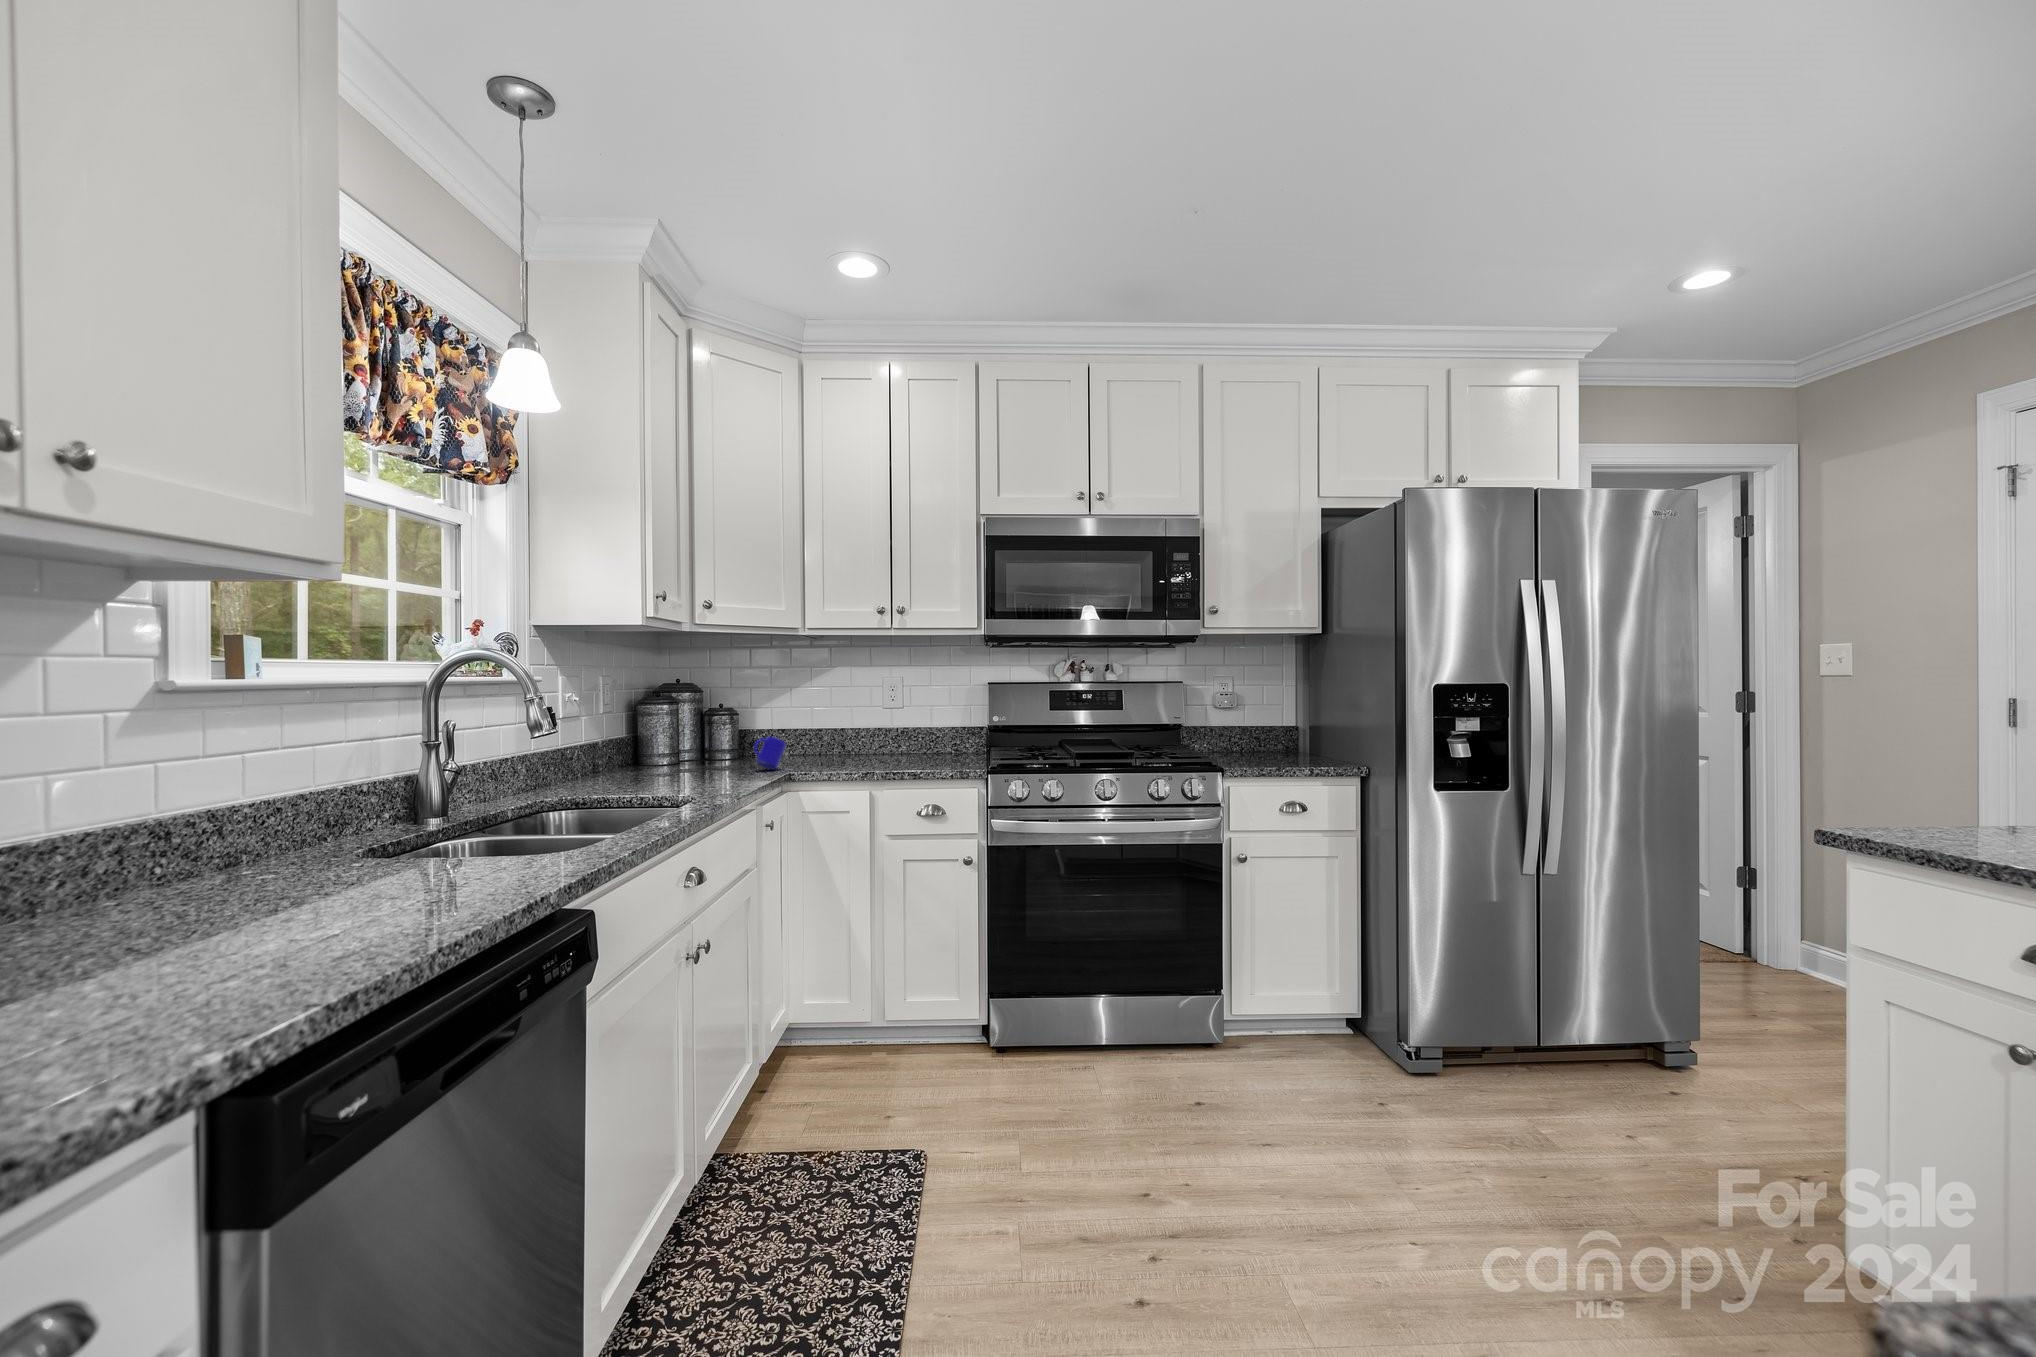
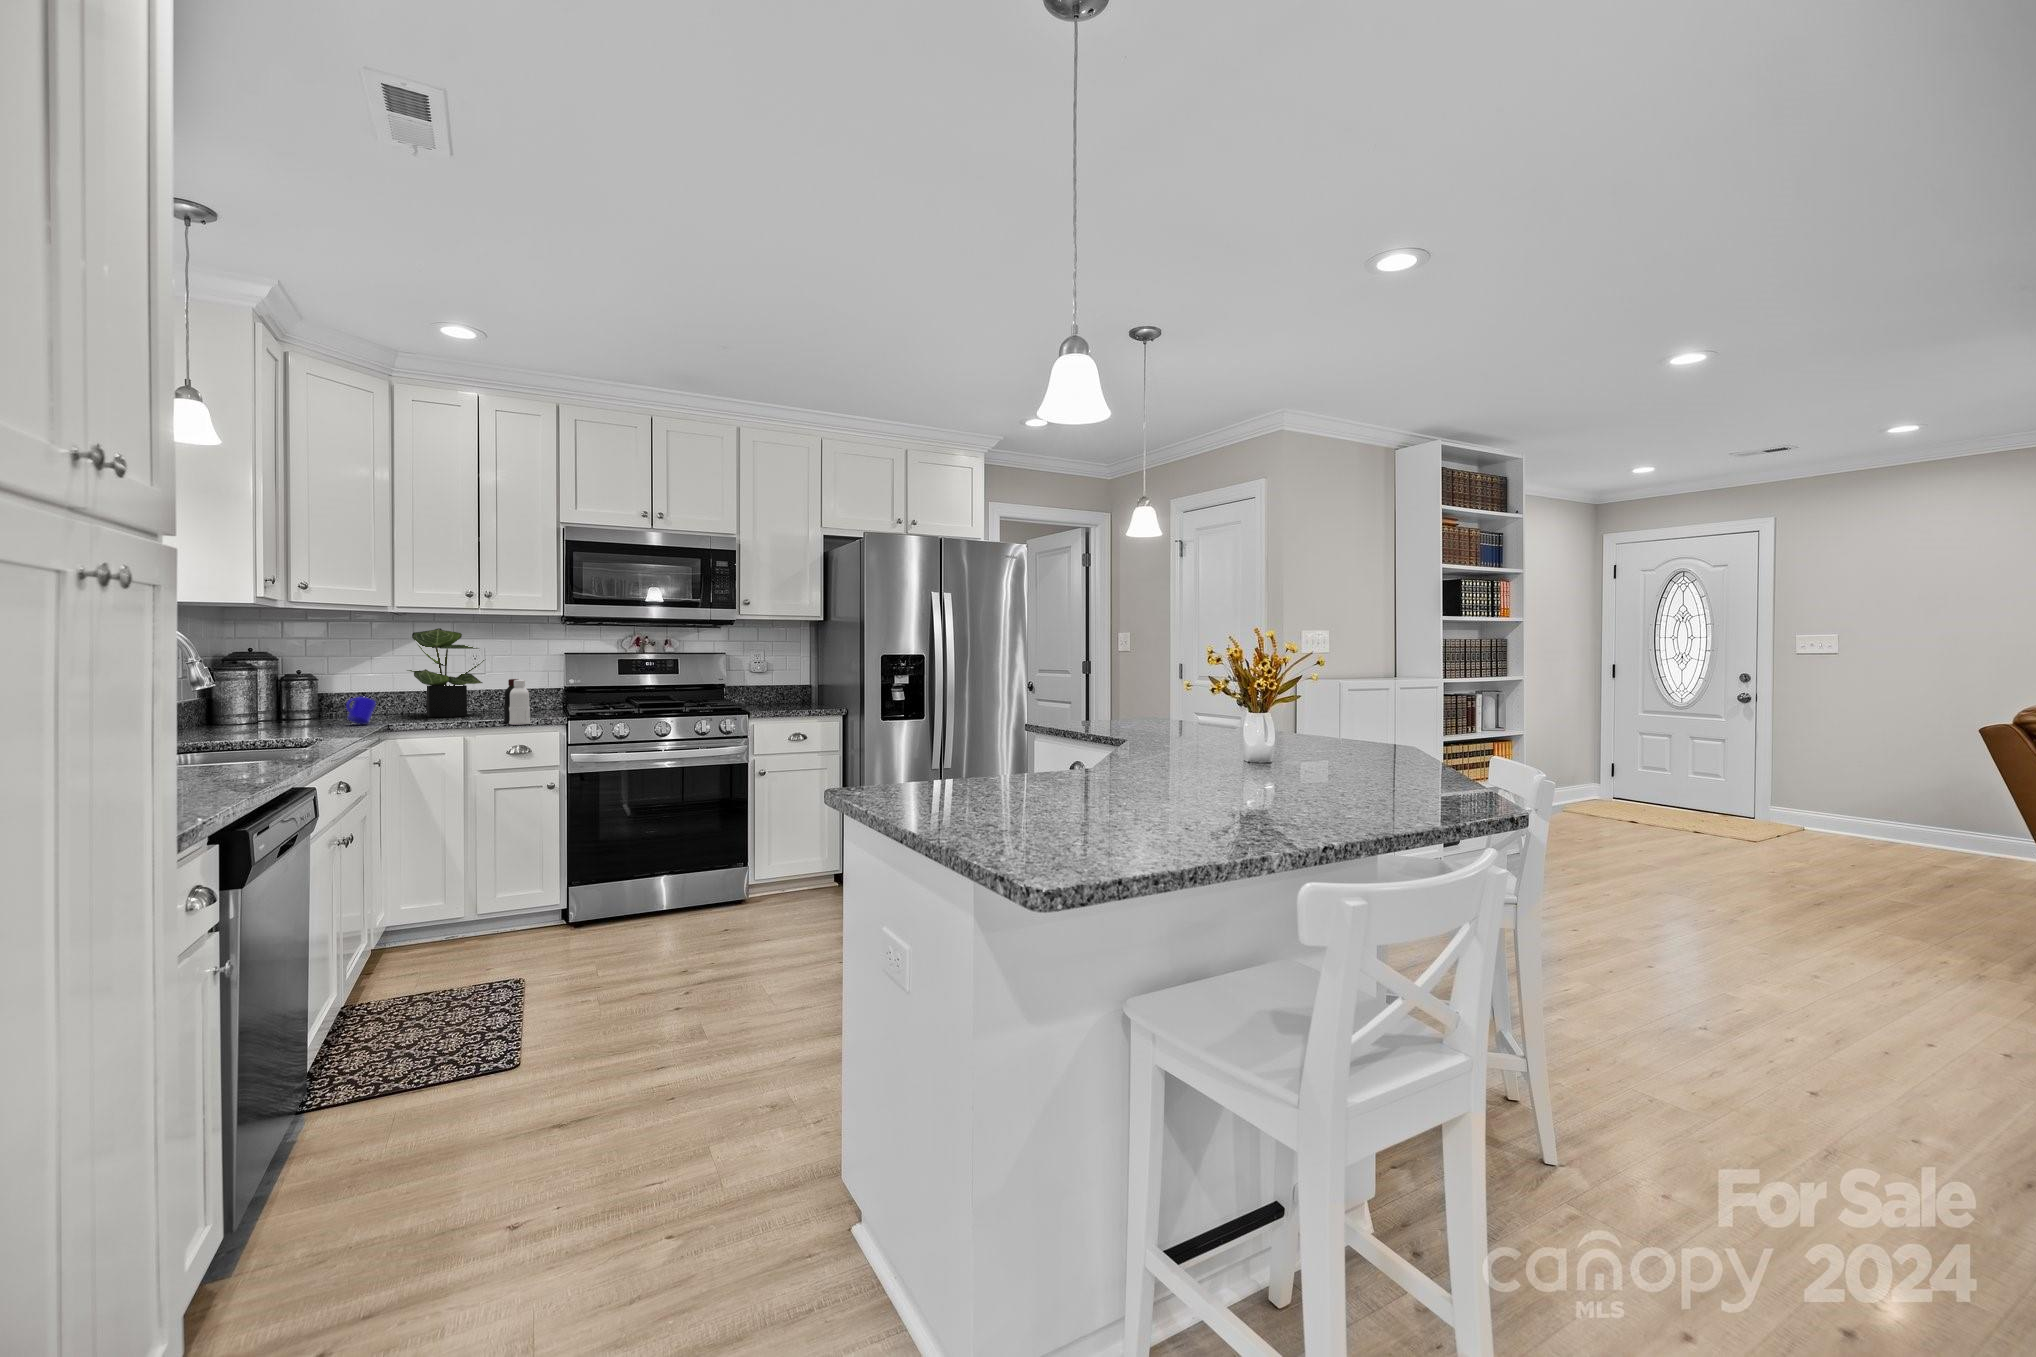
potted plant: none [826,654,912,759] -> present [407,628,486,717]
bottle: none [916,717,943,778] -> present [504,679,530,725]

